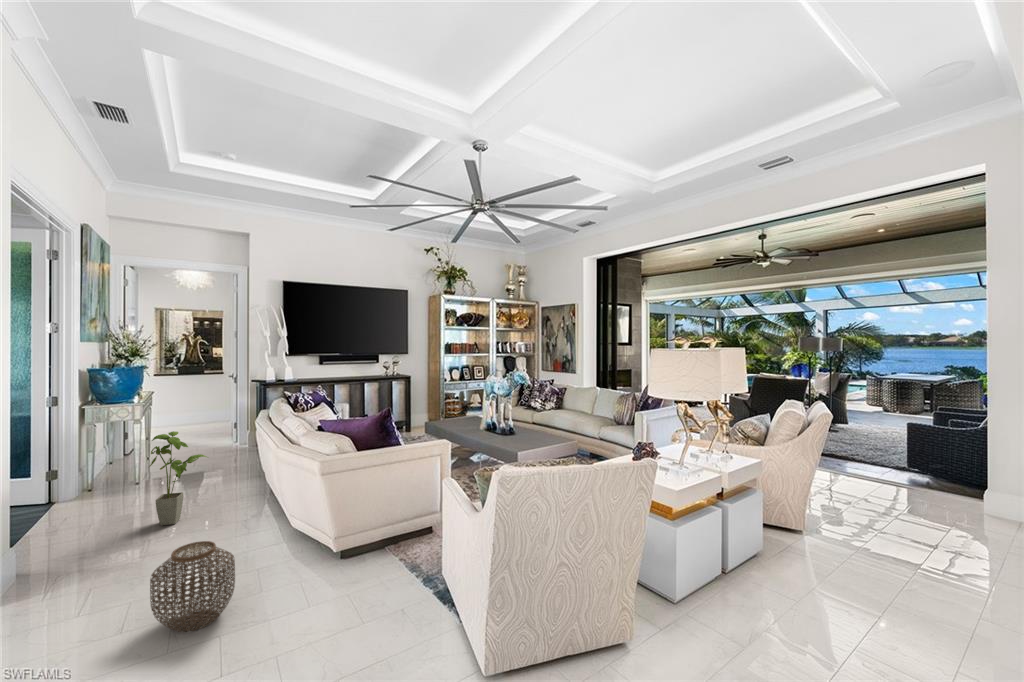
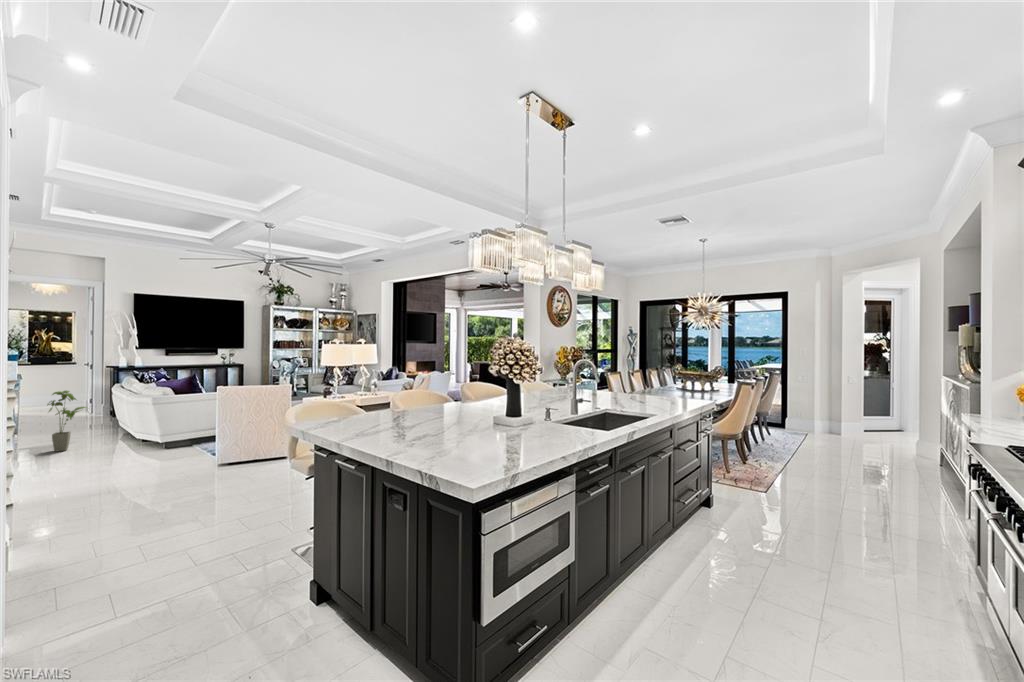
woven basket: present [150,541,235,632] -> none [83,434,131,476]

